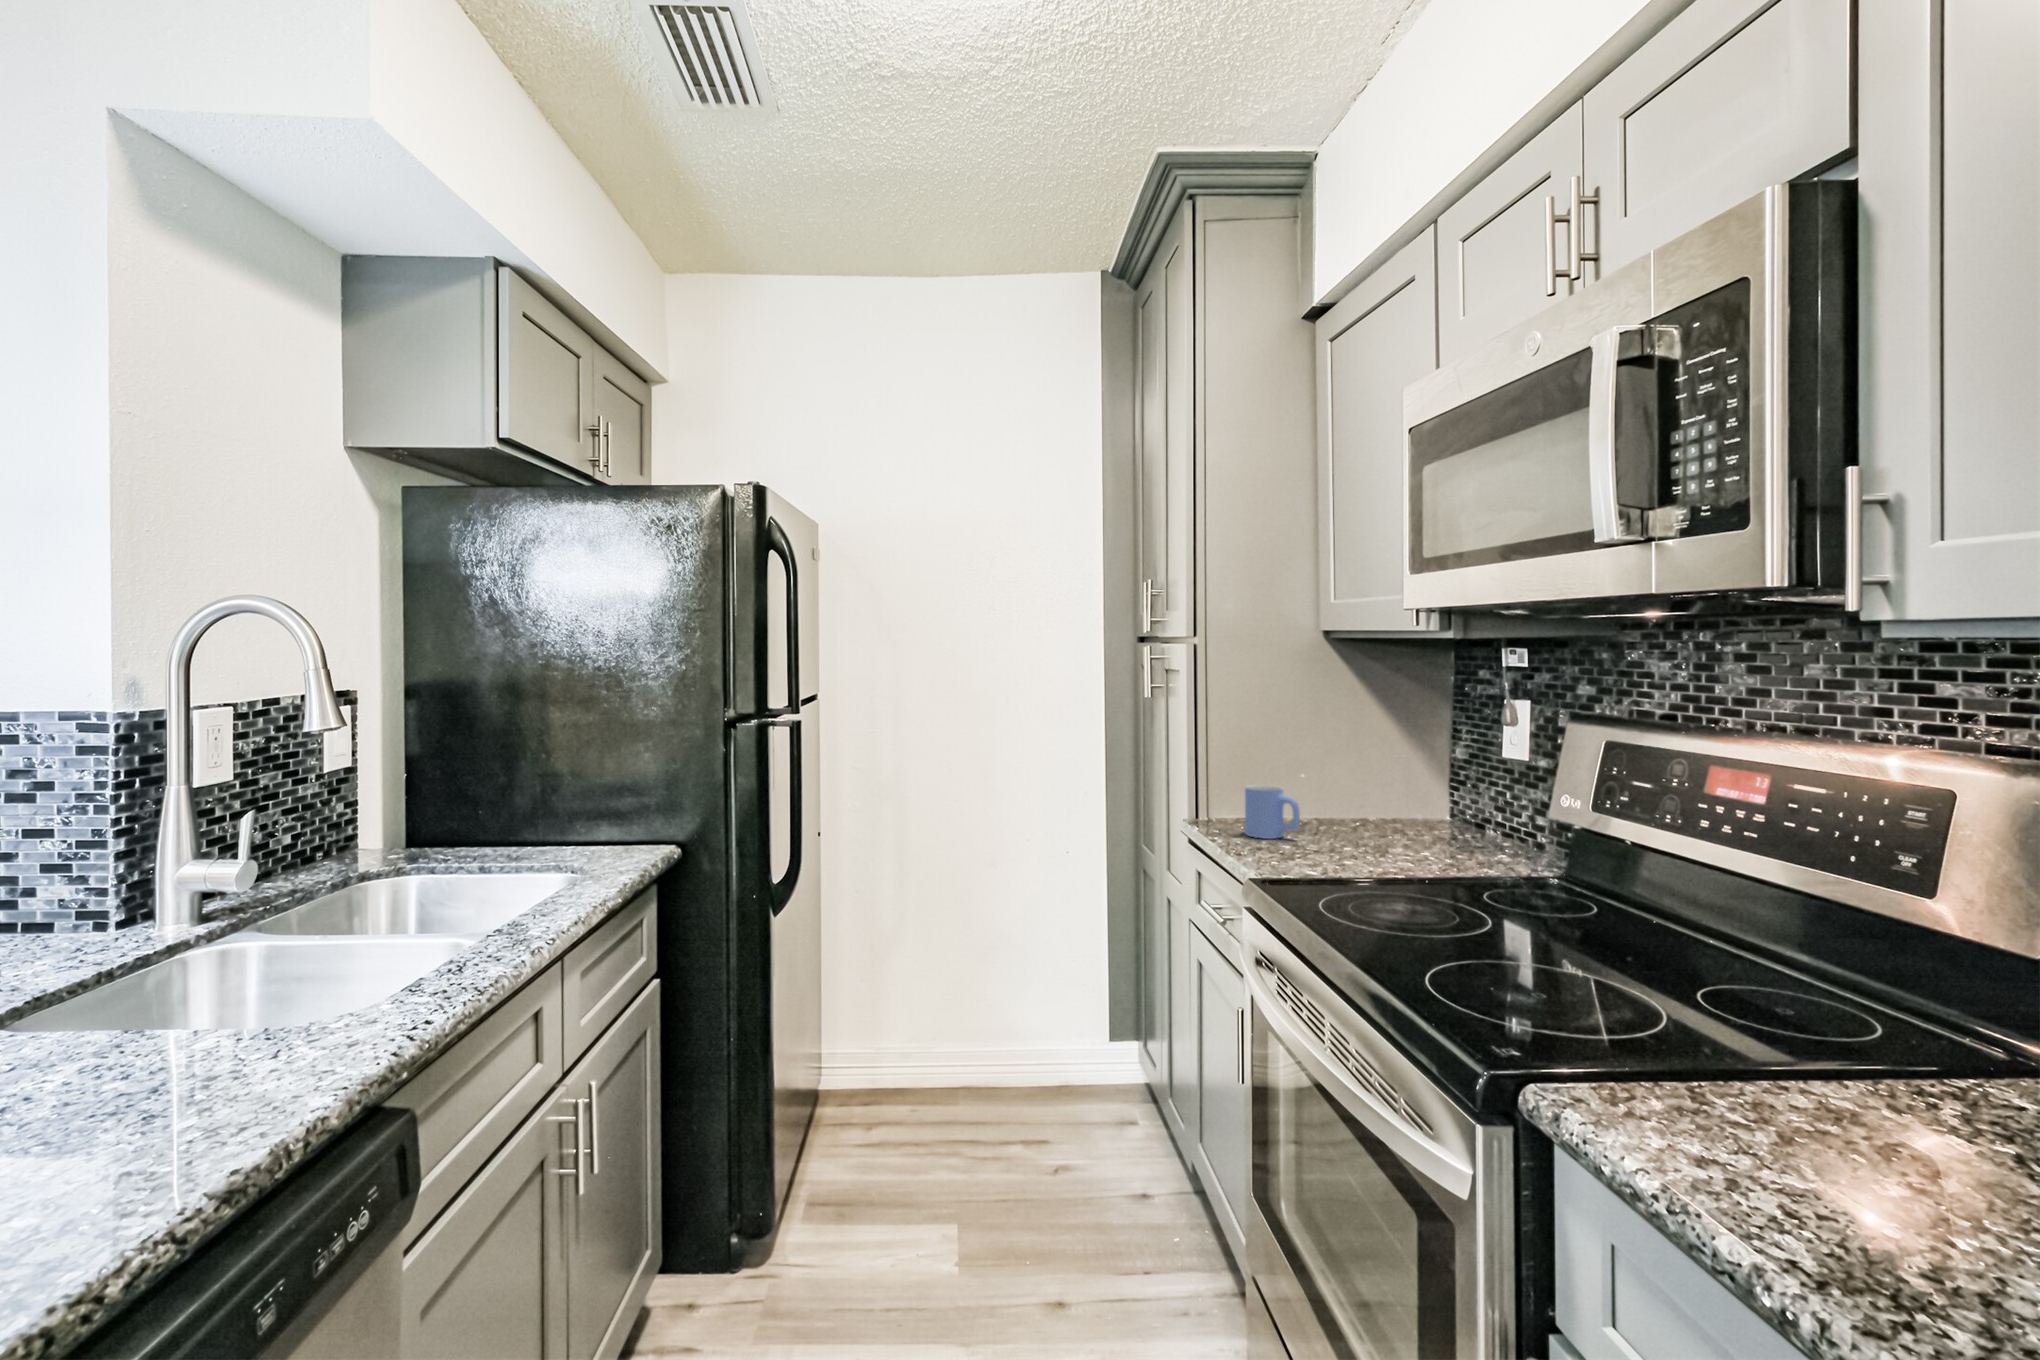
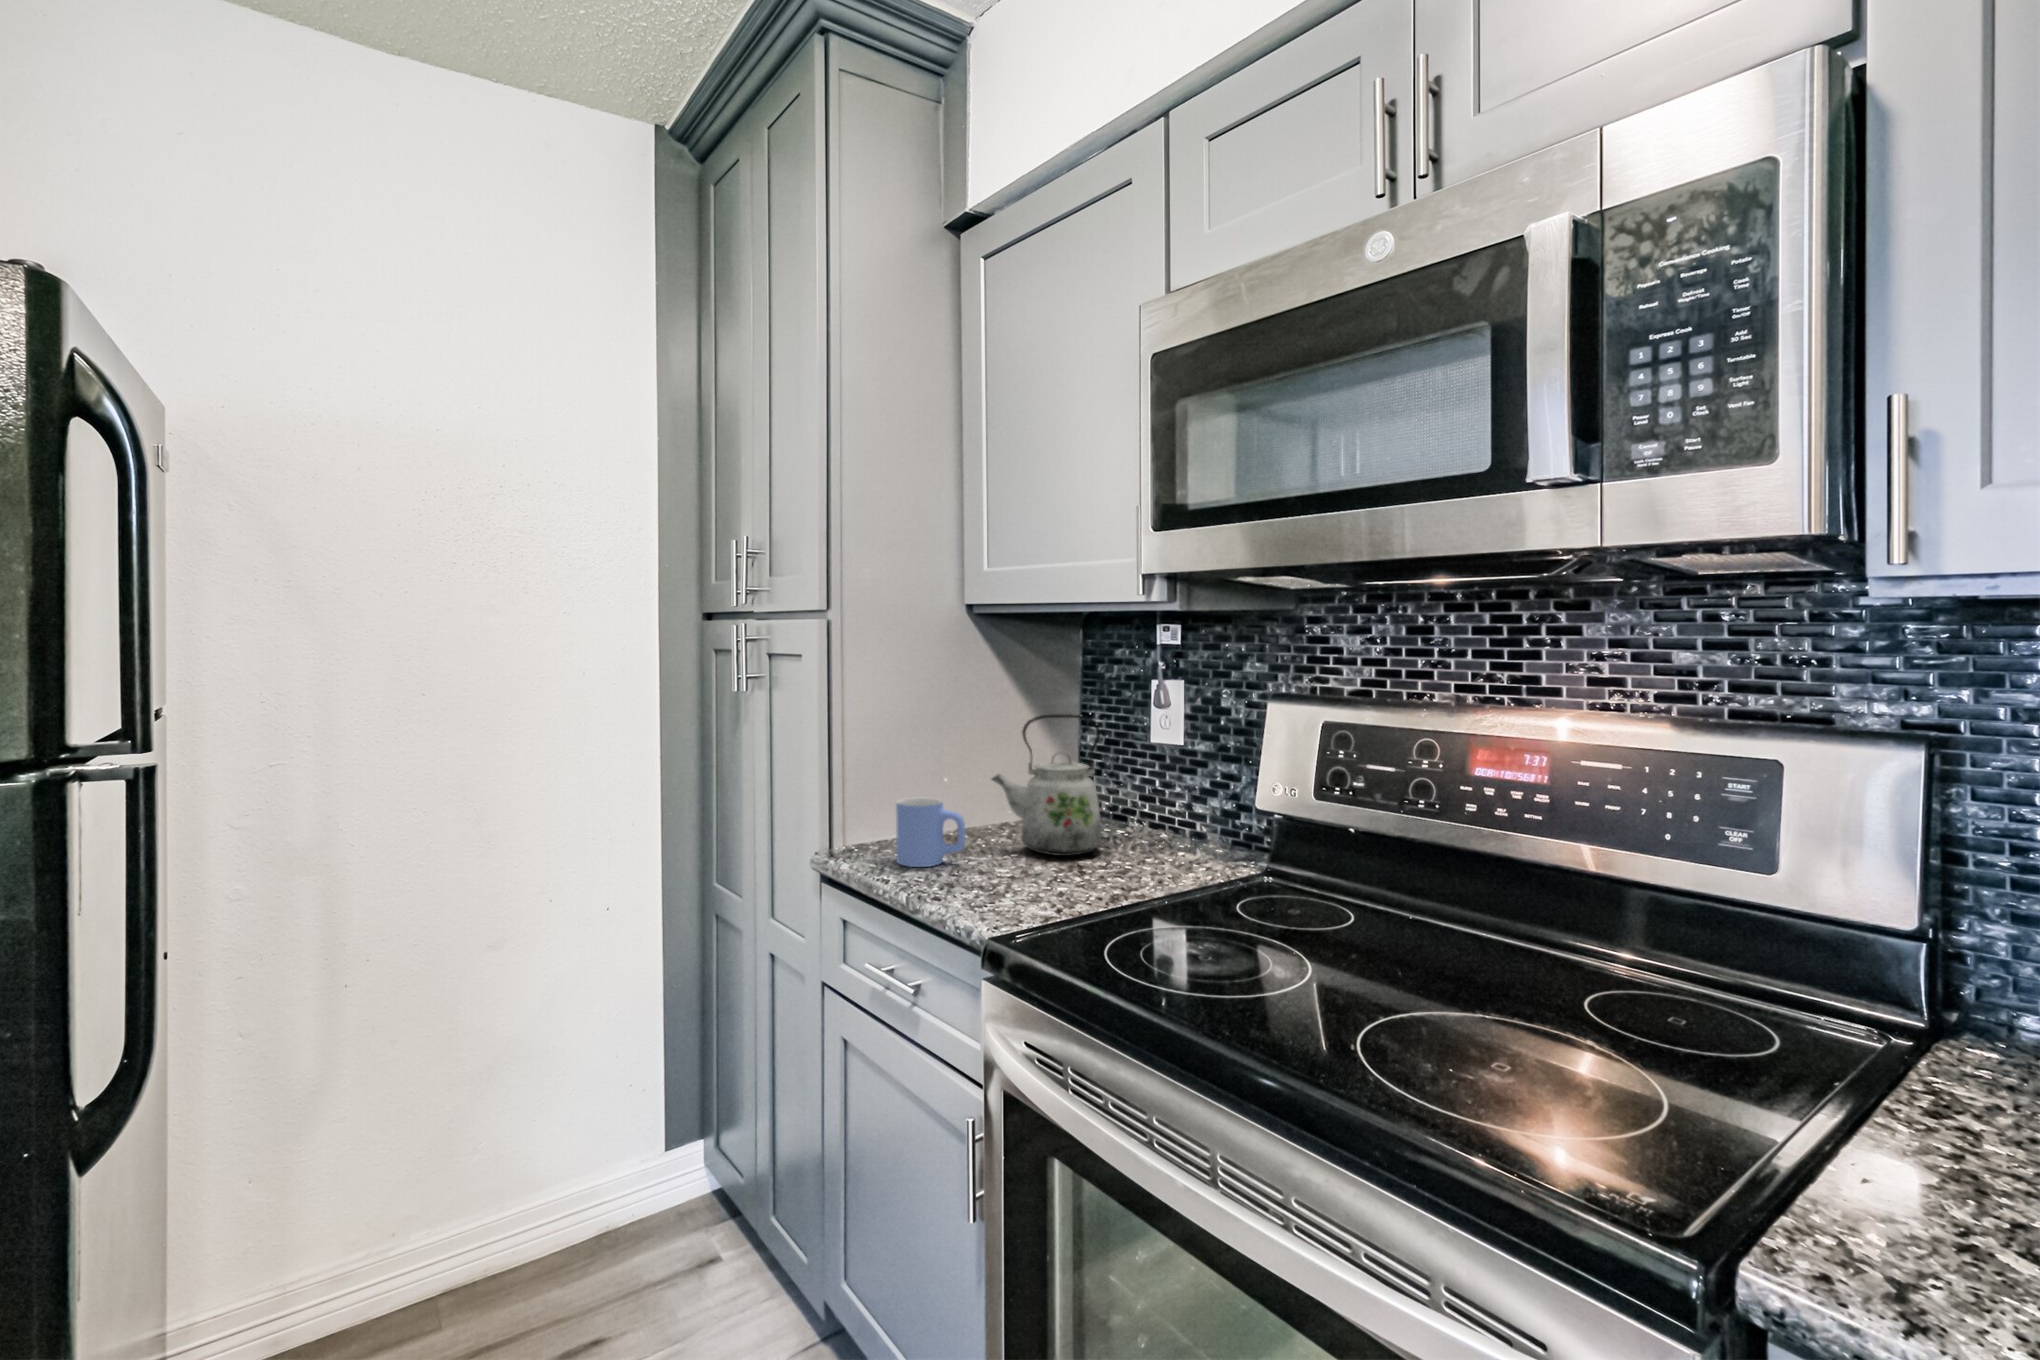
kettle: none [1332,725,1435,846] -> present [992,714,1102,856]

